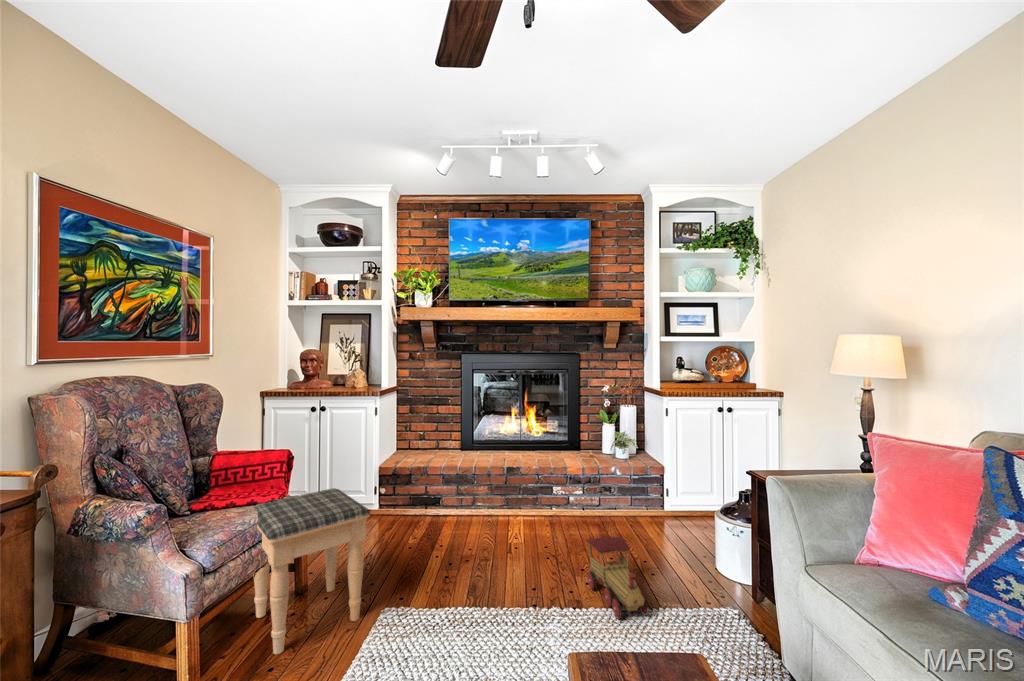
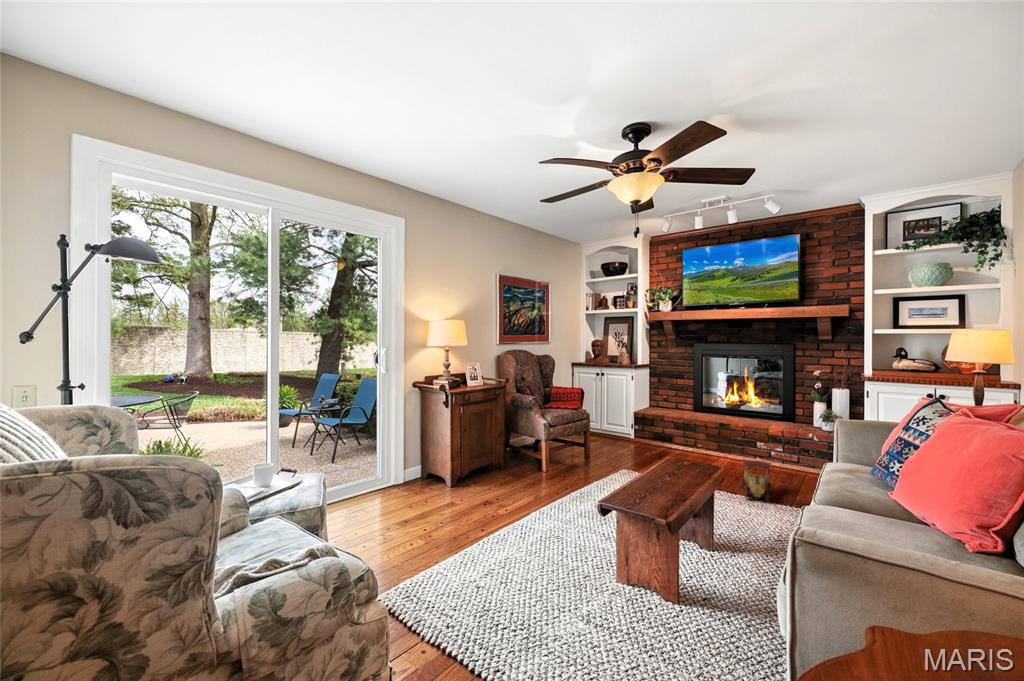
footstool: present [254,488,370,654] -> none [563,409,613,469]

